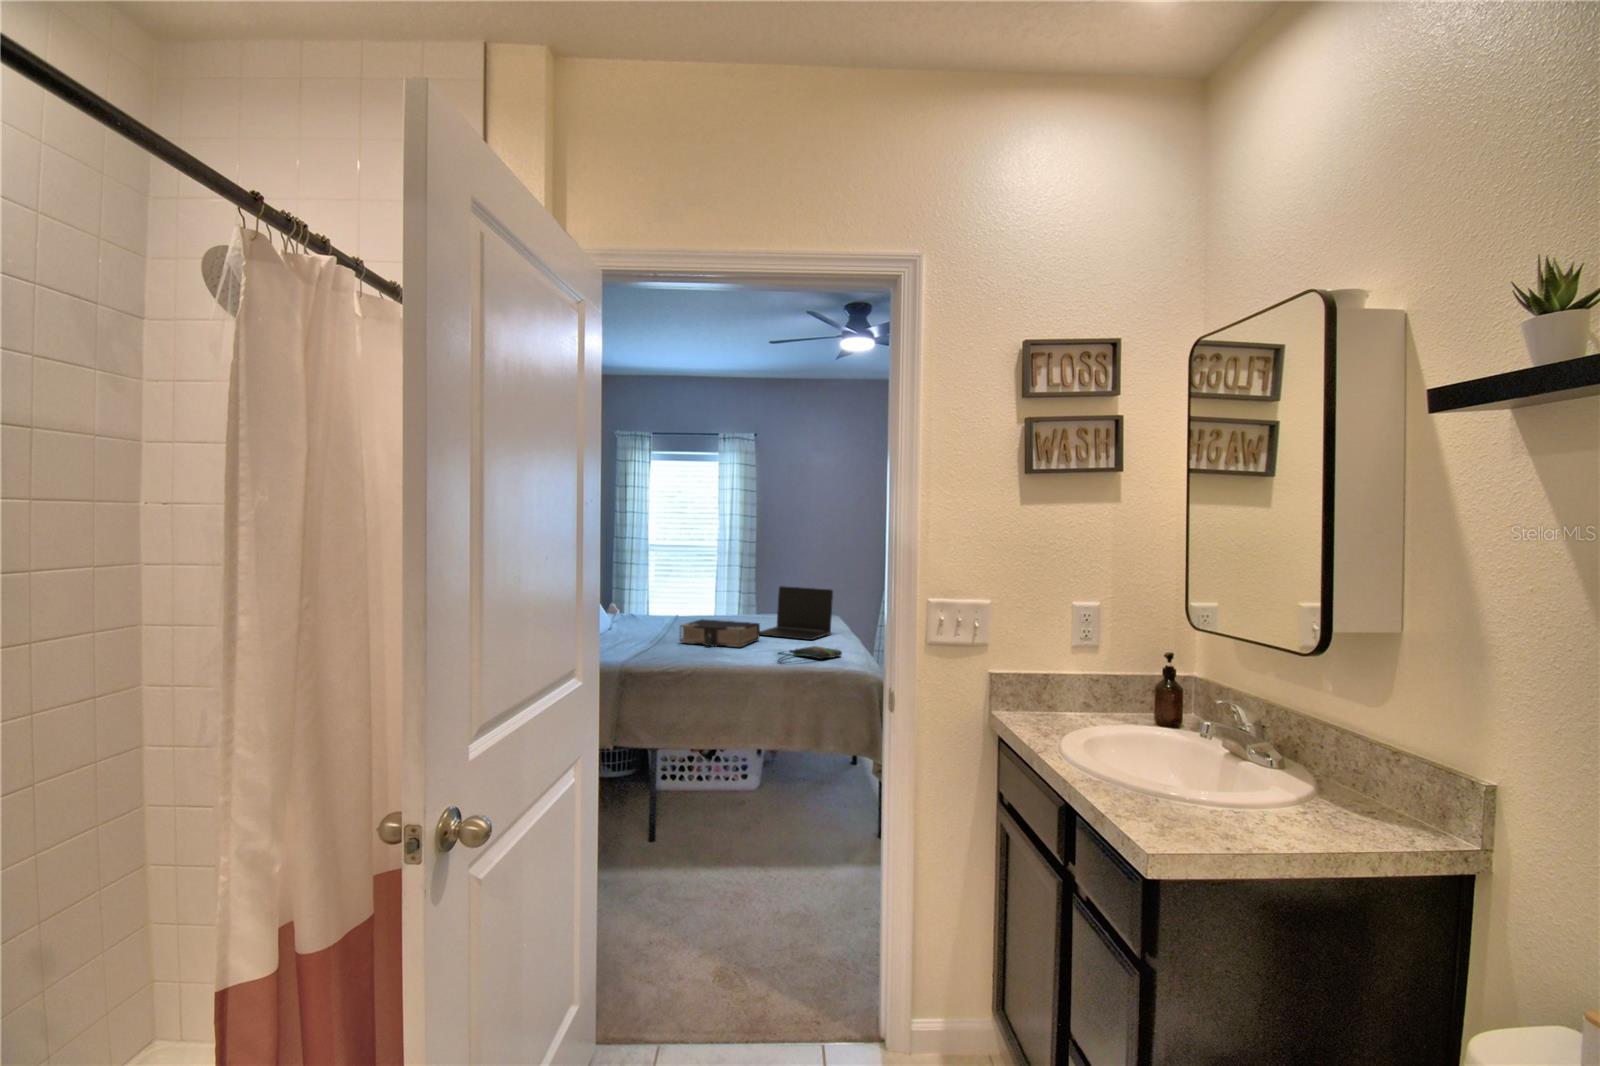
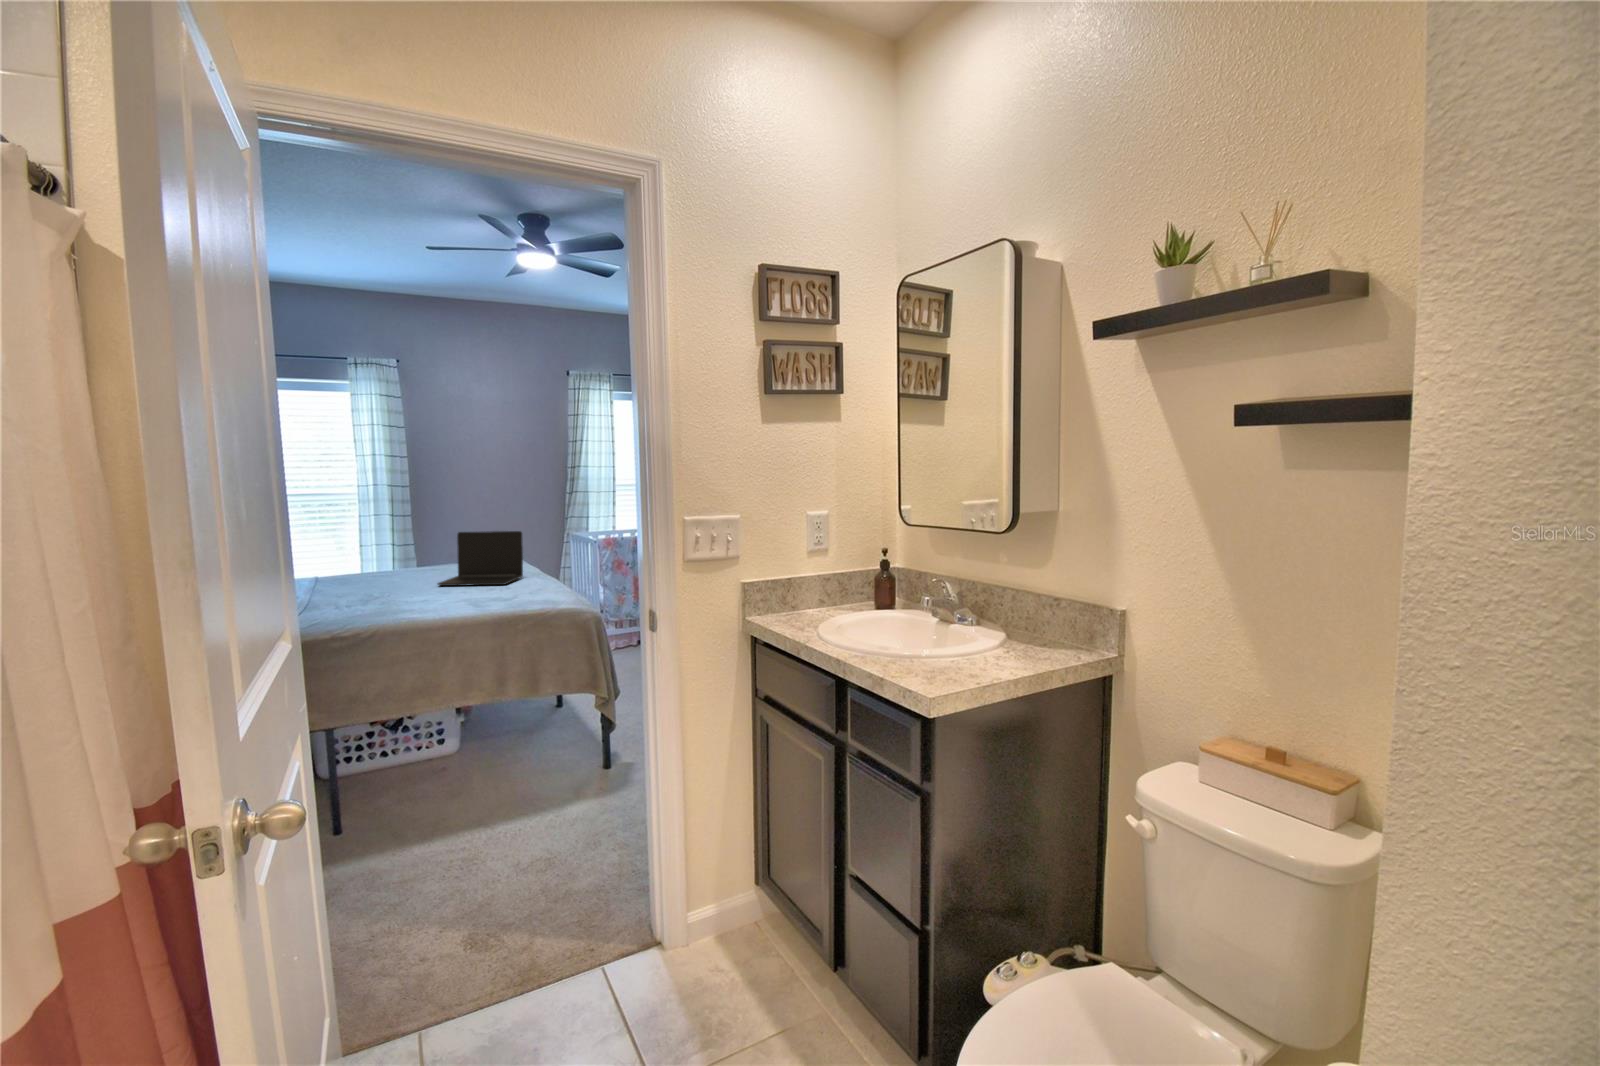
book: present [680,619,760,647] -> none [341,572,444,603]
tote bag: present [778,646,842,664] -> none [478,589,547,610]

